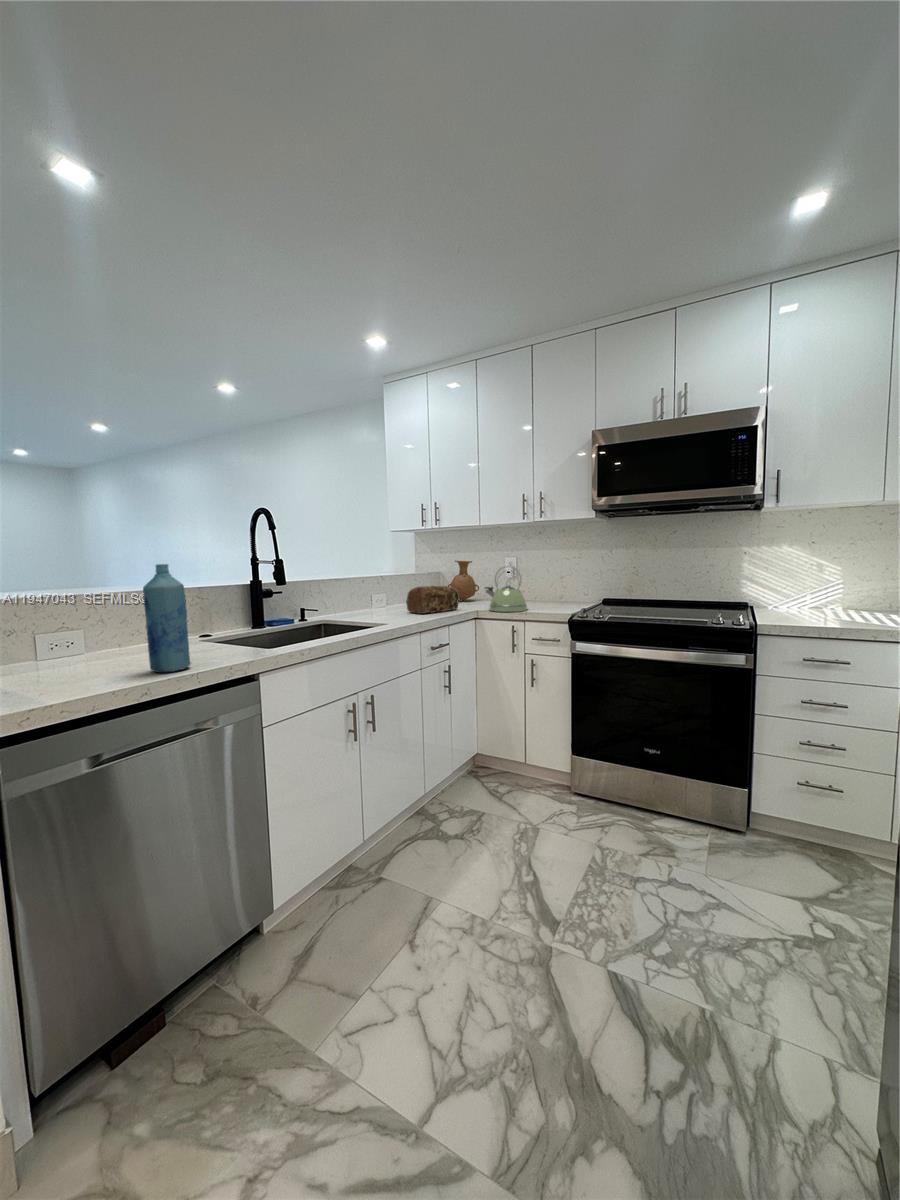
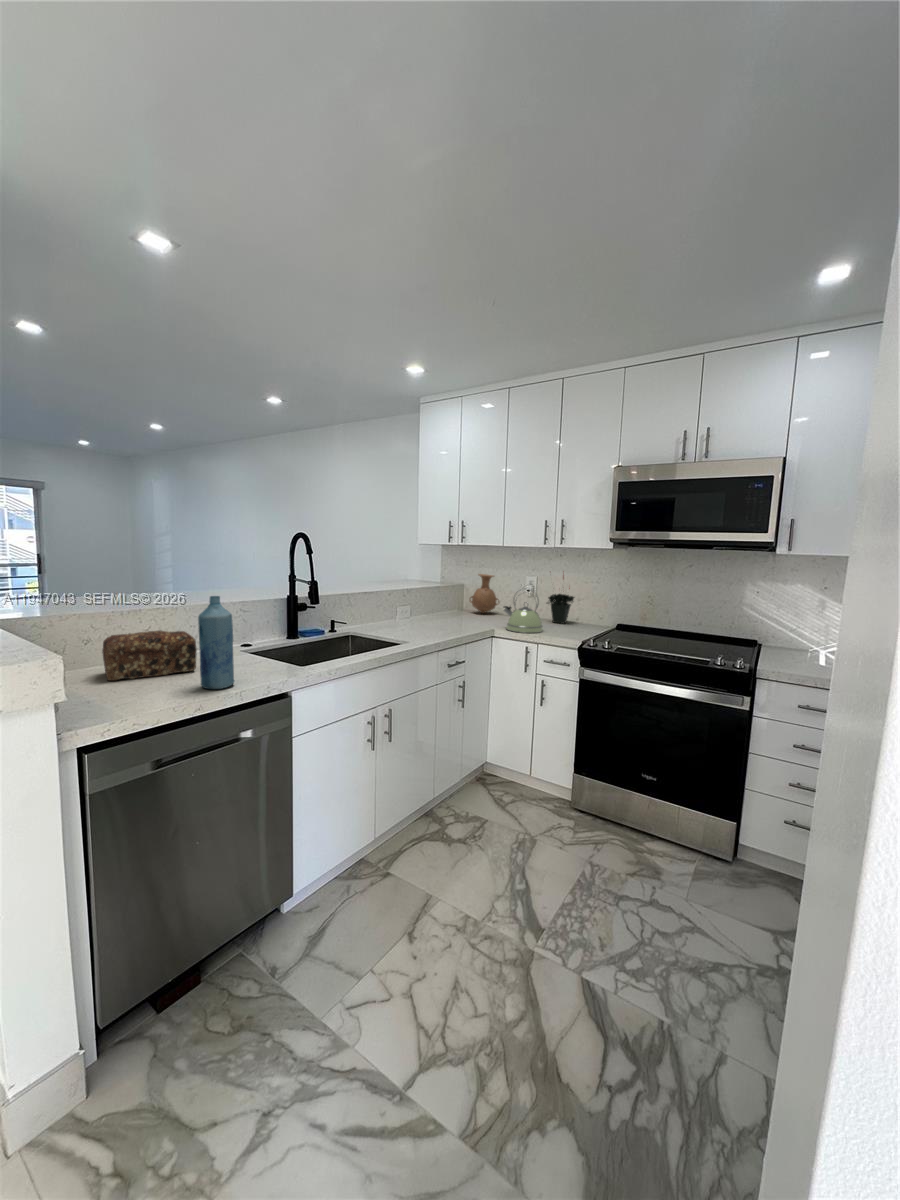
potted plant: none [527,548,557,604] -> present [547,588,574,624]
bread loaf: present [406,586,459,614] -> present [102,631,197,681]

